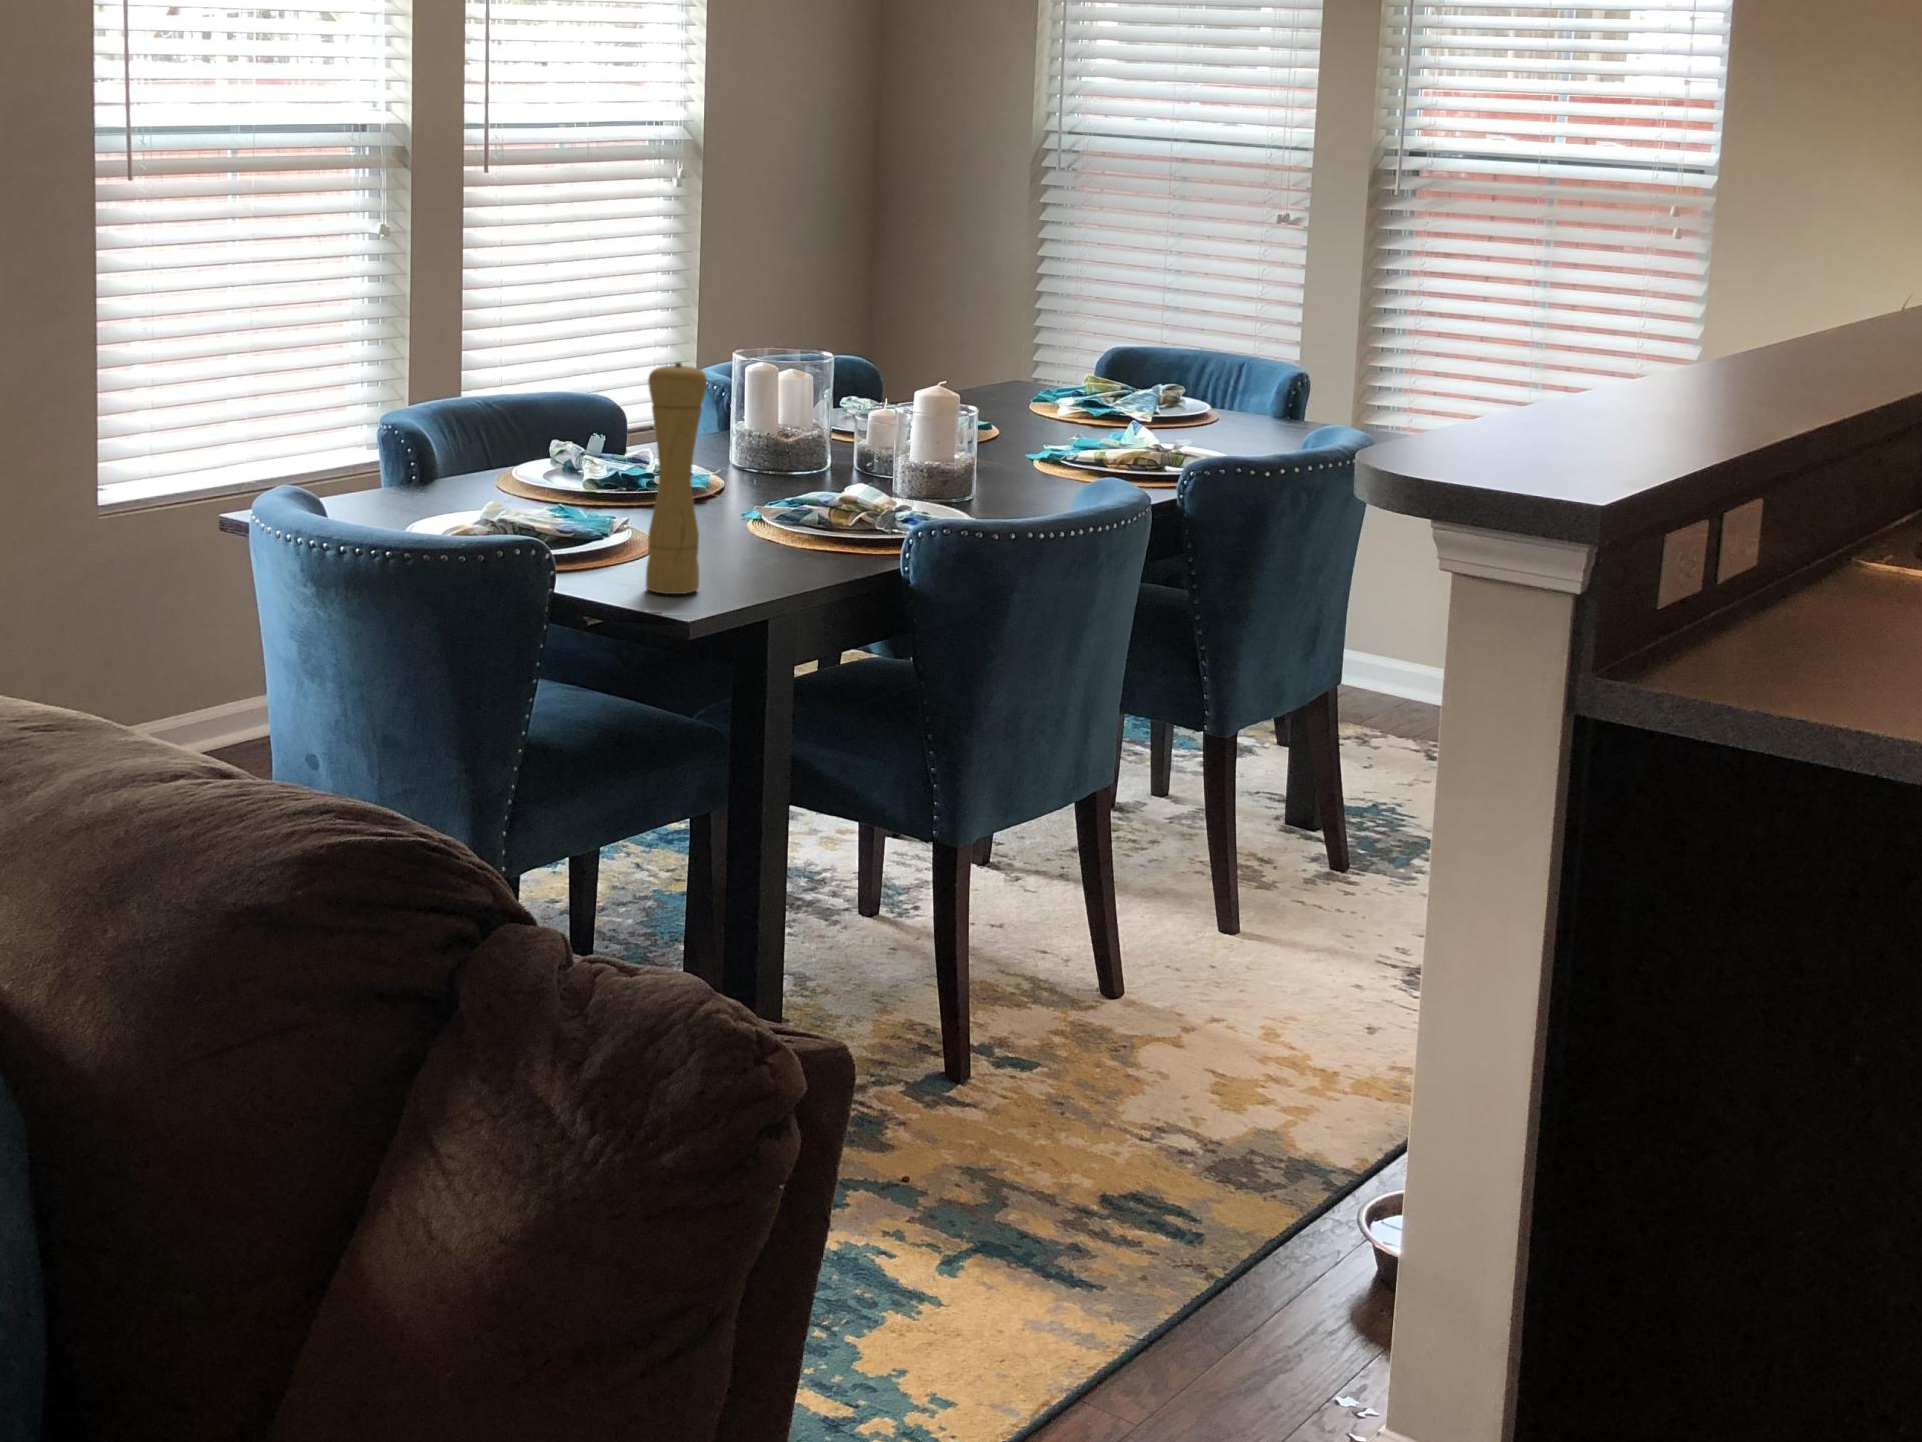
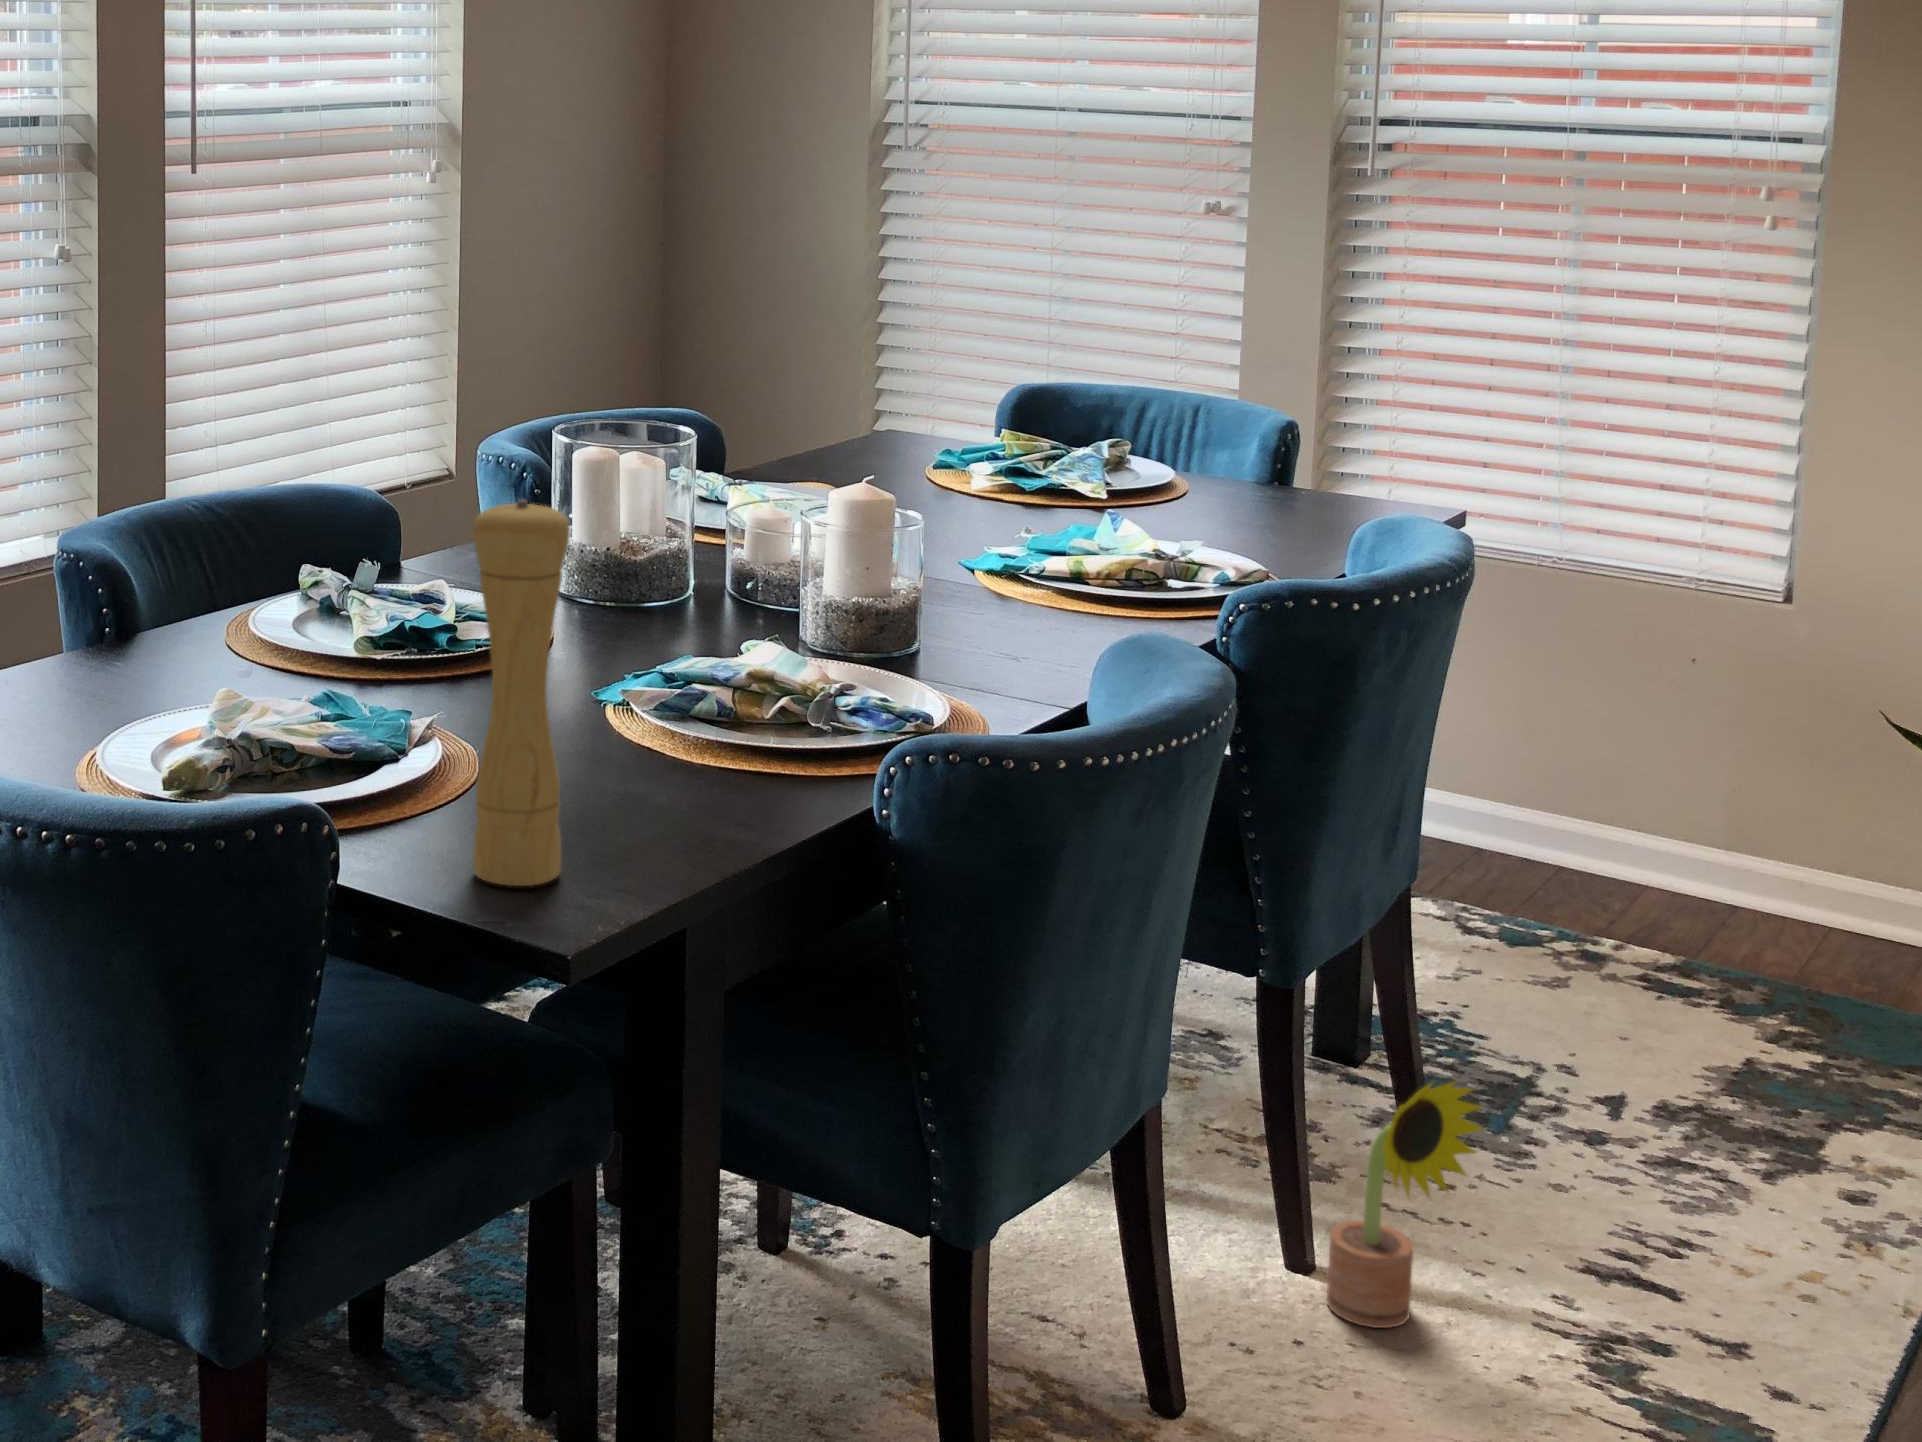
decorative plant: none [1241,792,1345,963] -> present [1327,1082,1484,1328]

